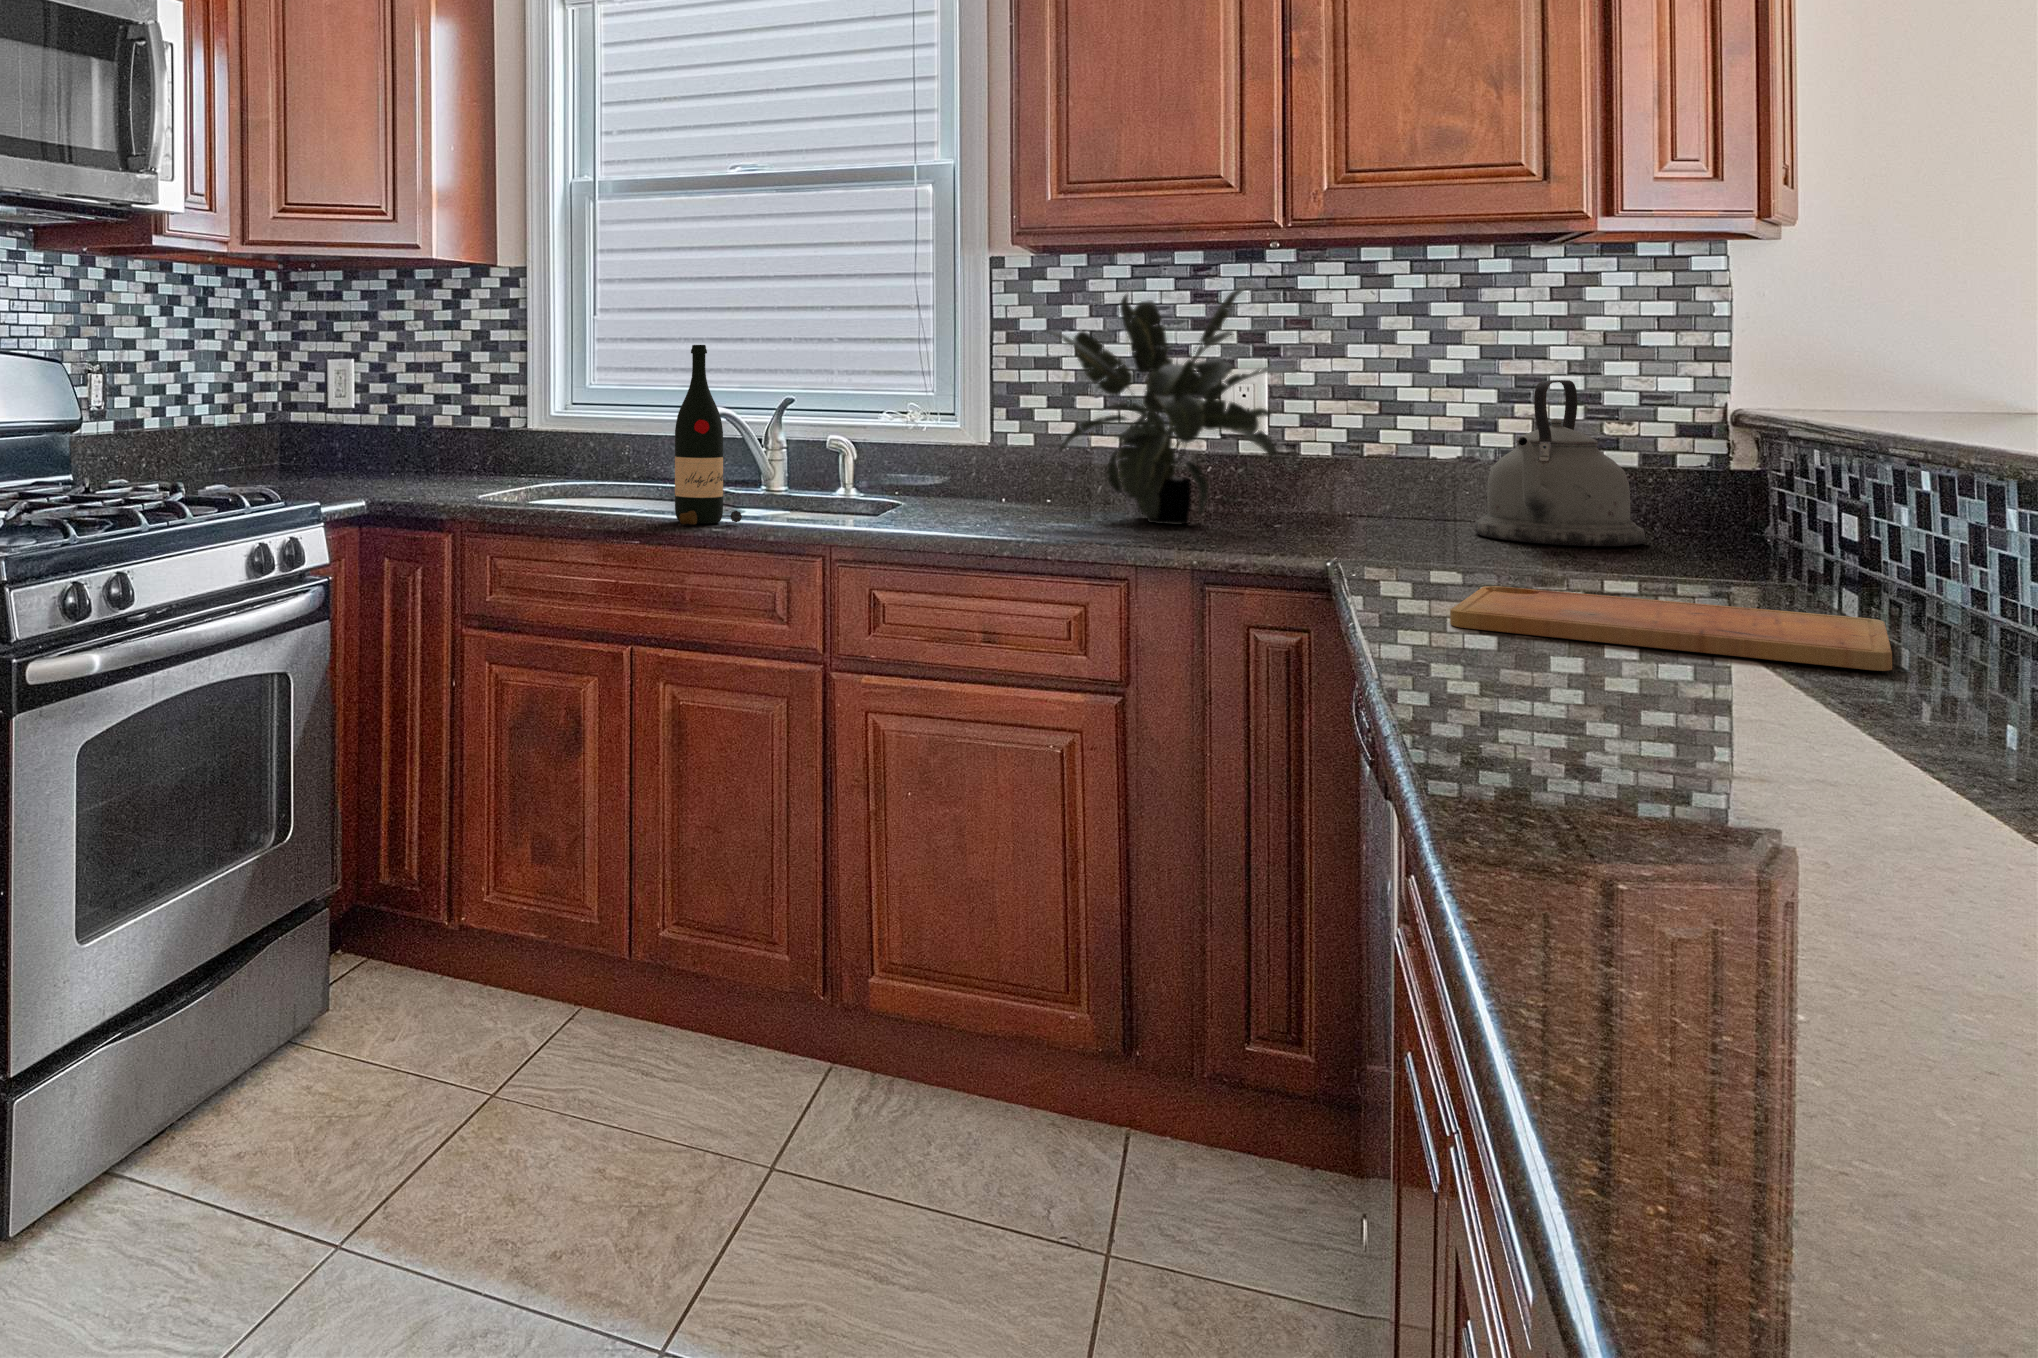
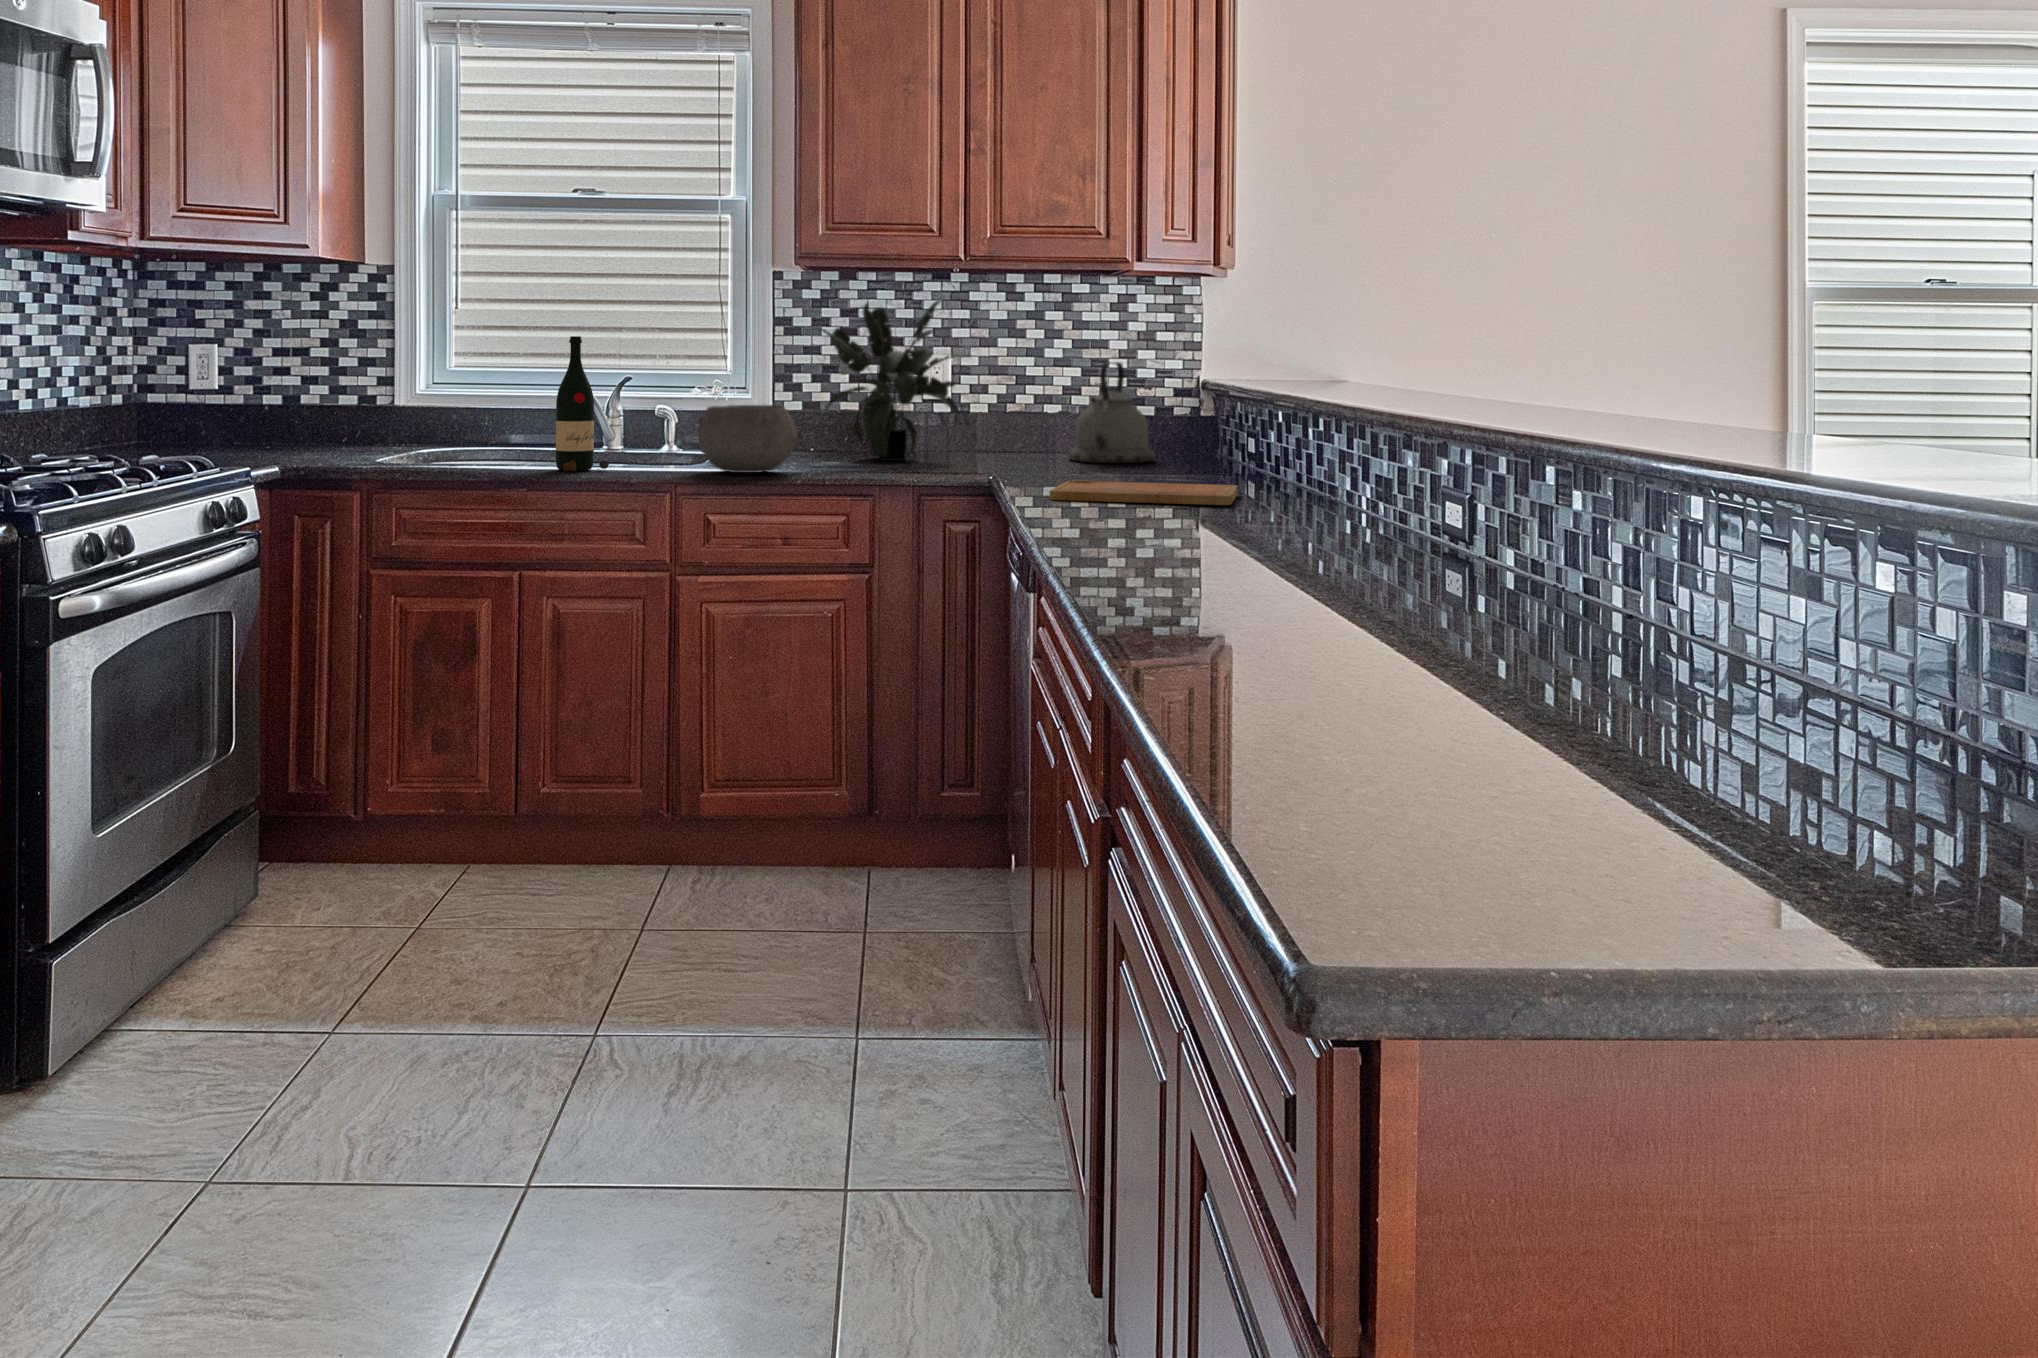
bowl: none [858,440,1006,538] -> present [698,405,797,473]

